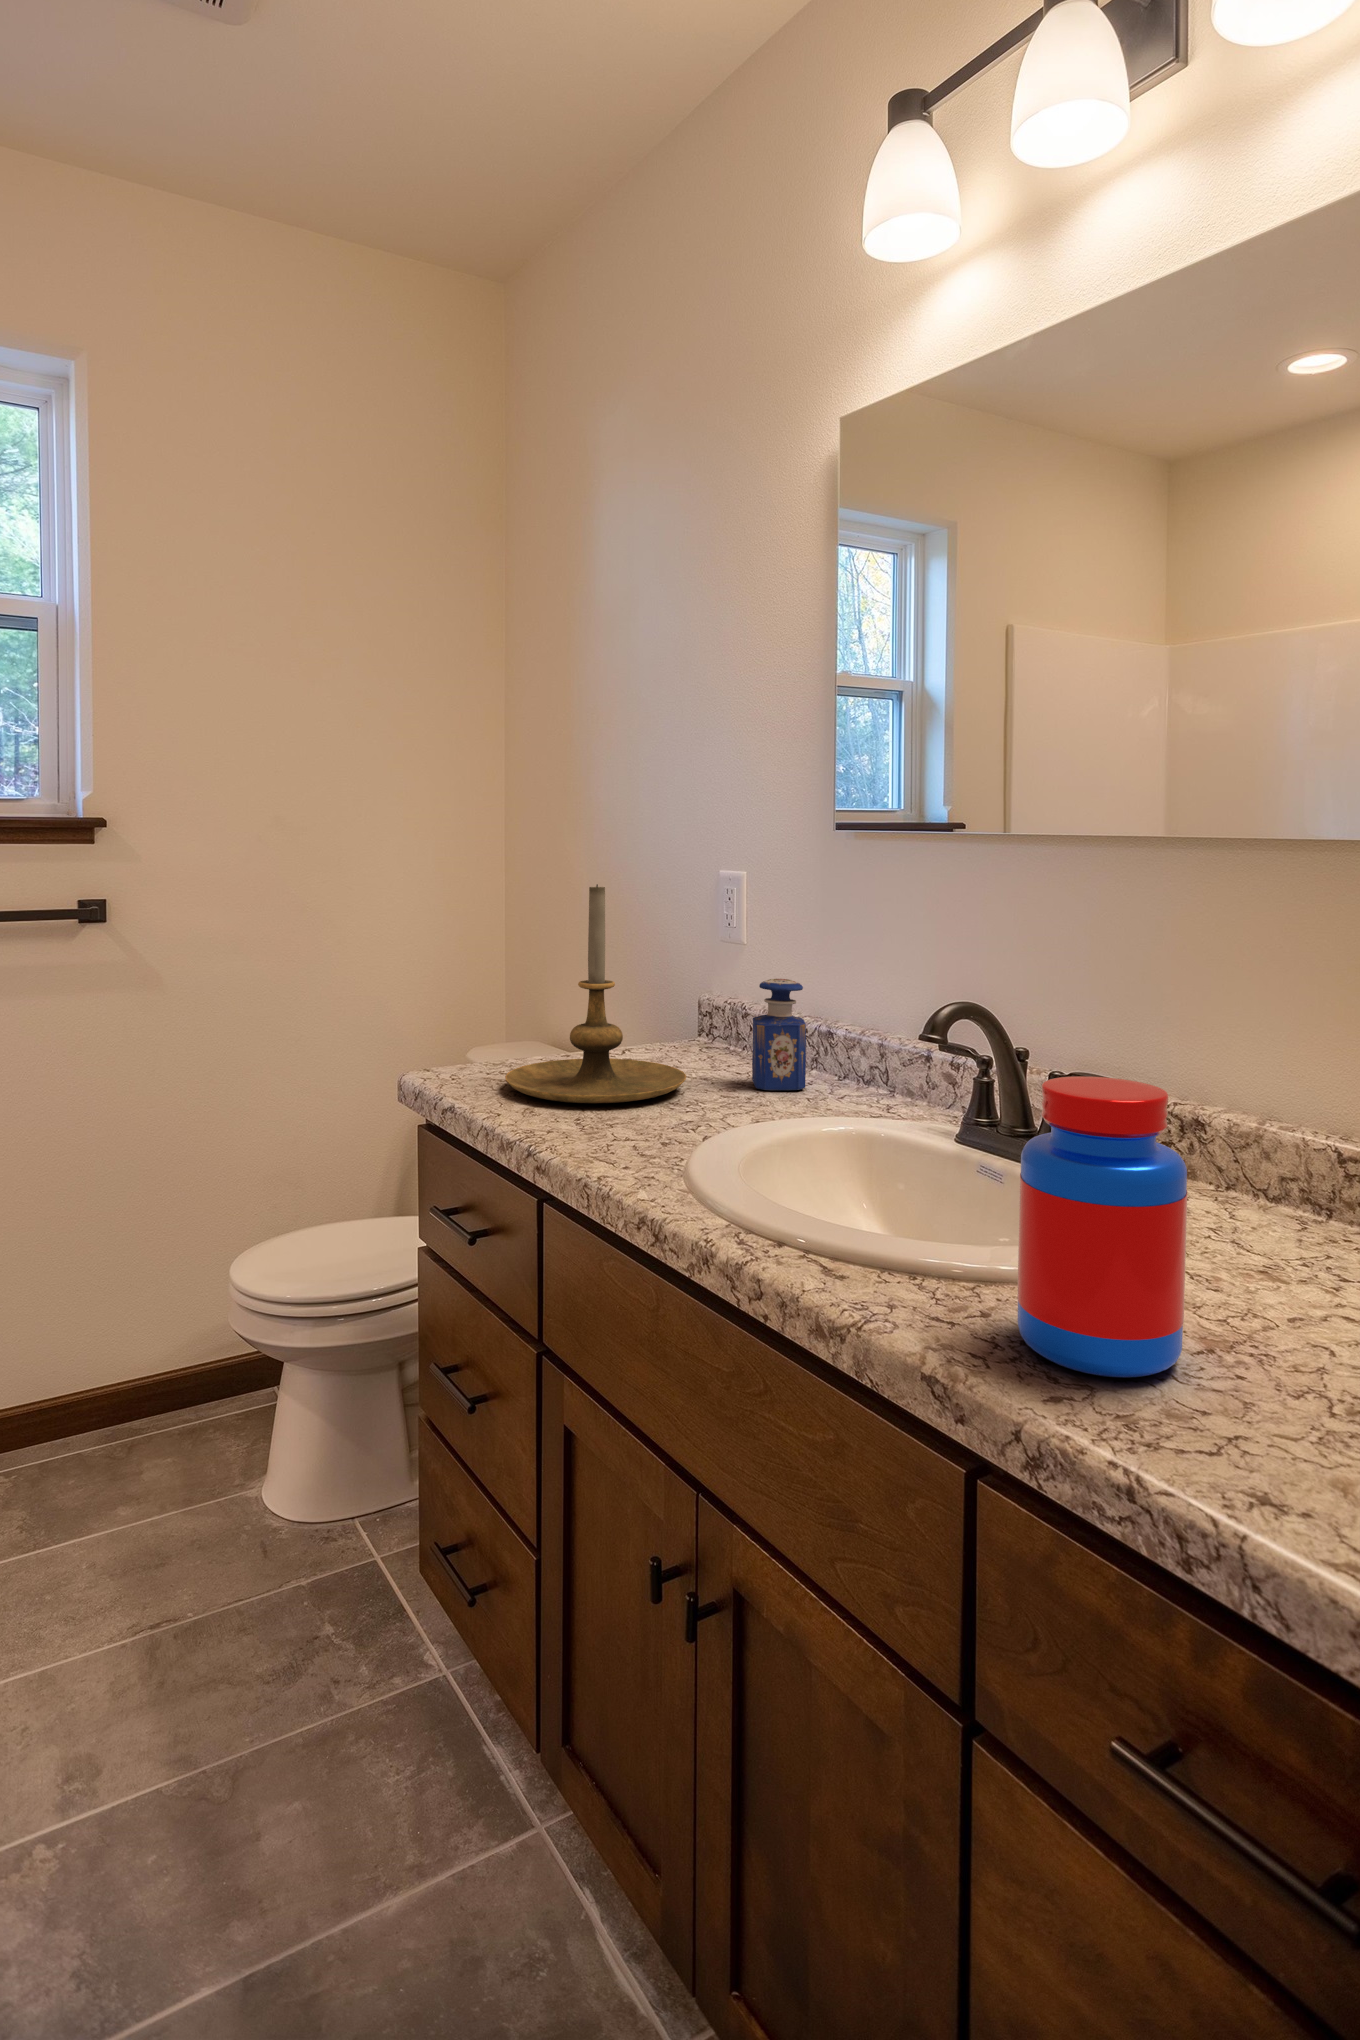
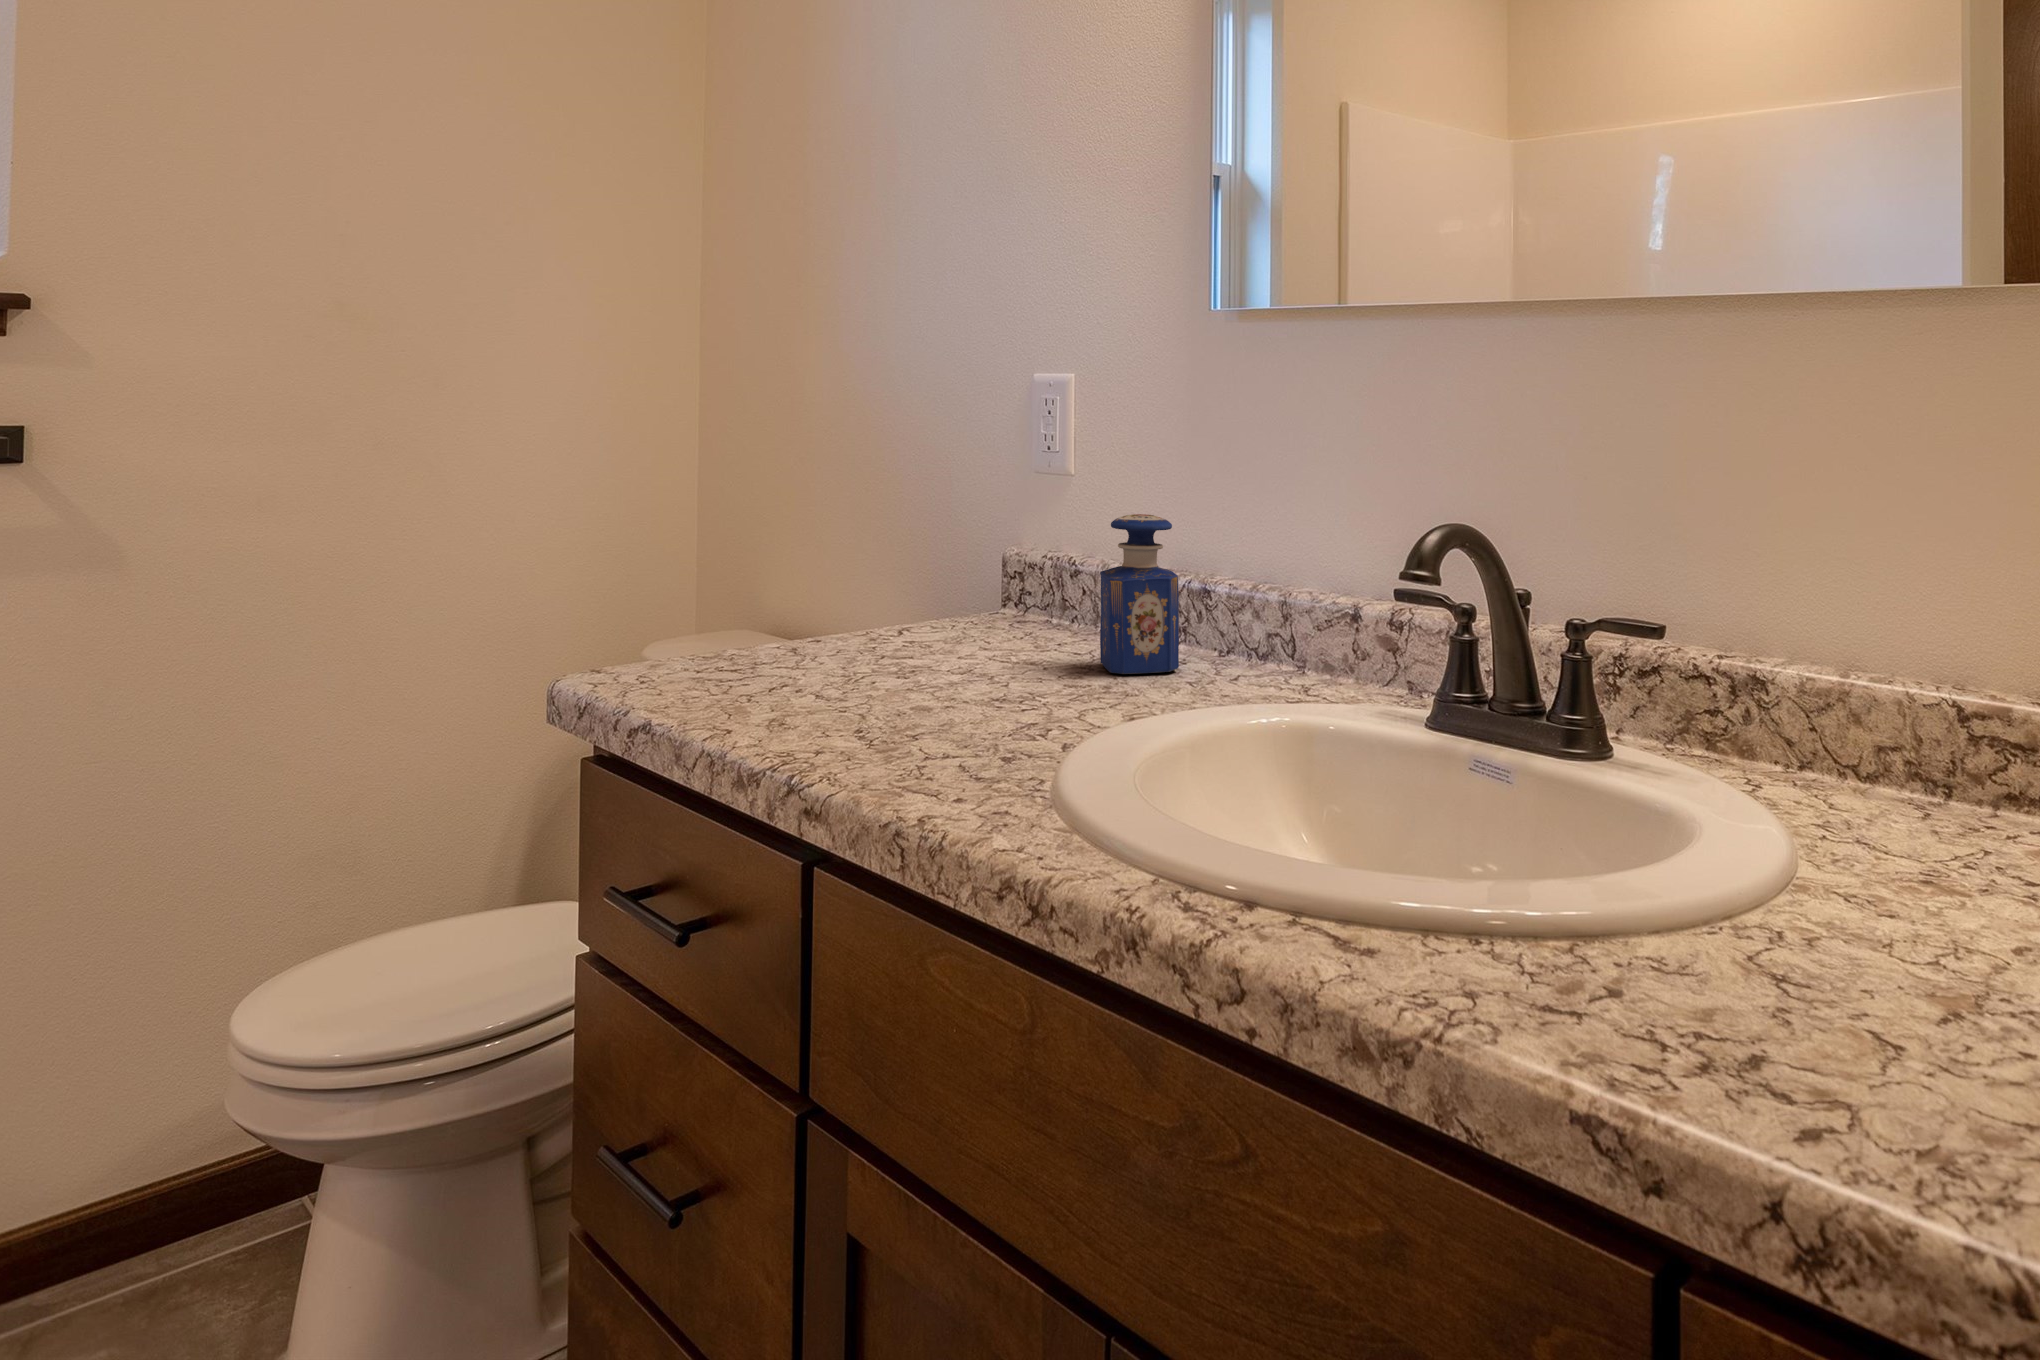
candle holder: present [505,884,686,1103] -> none [735,381,1012,706]
jar: present [1017,1076,1187,1378] -> none [1680,602,1949,1082]

